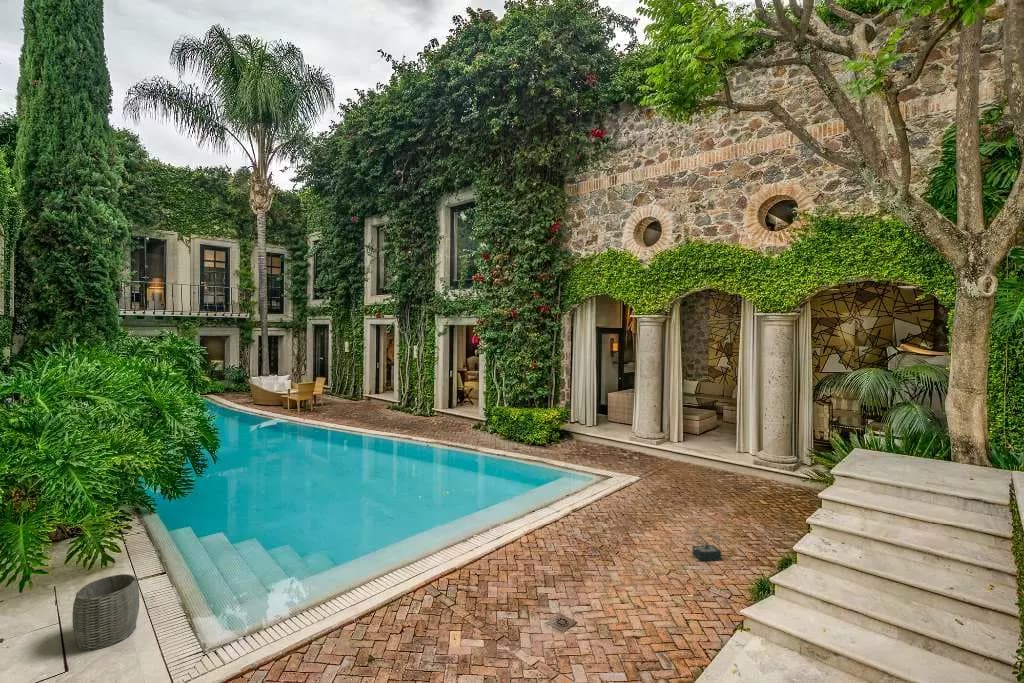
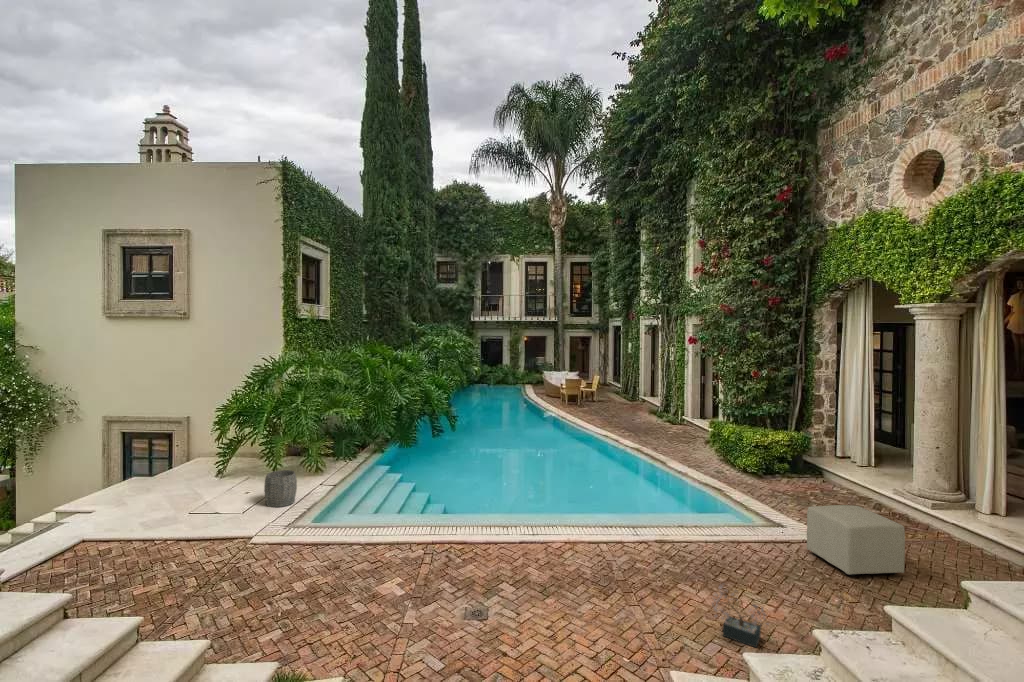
ottoman: none [644,452,697,498] -> present [807,505,905,576]

